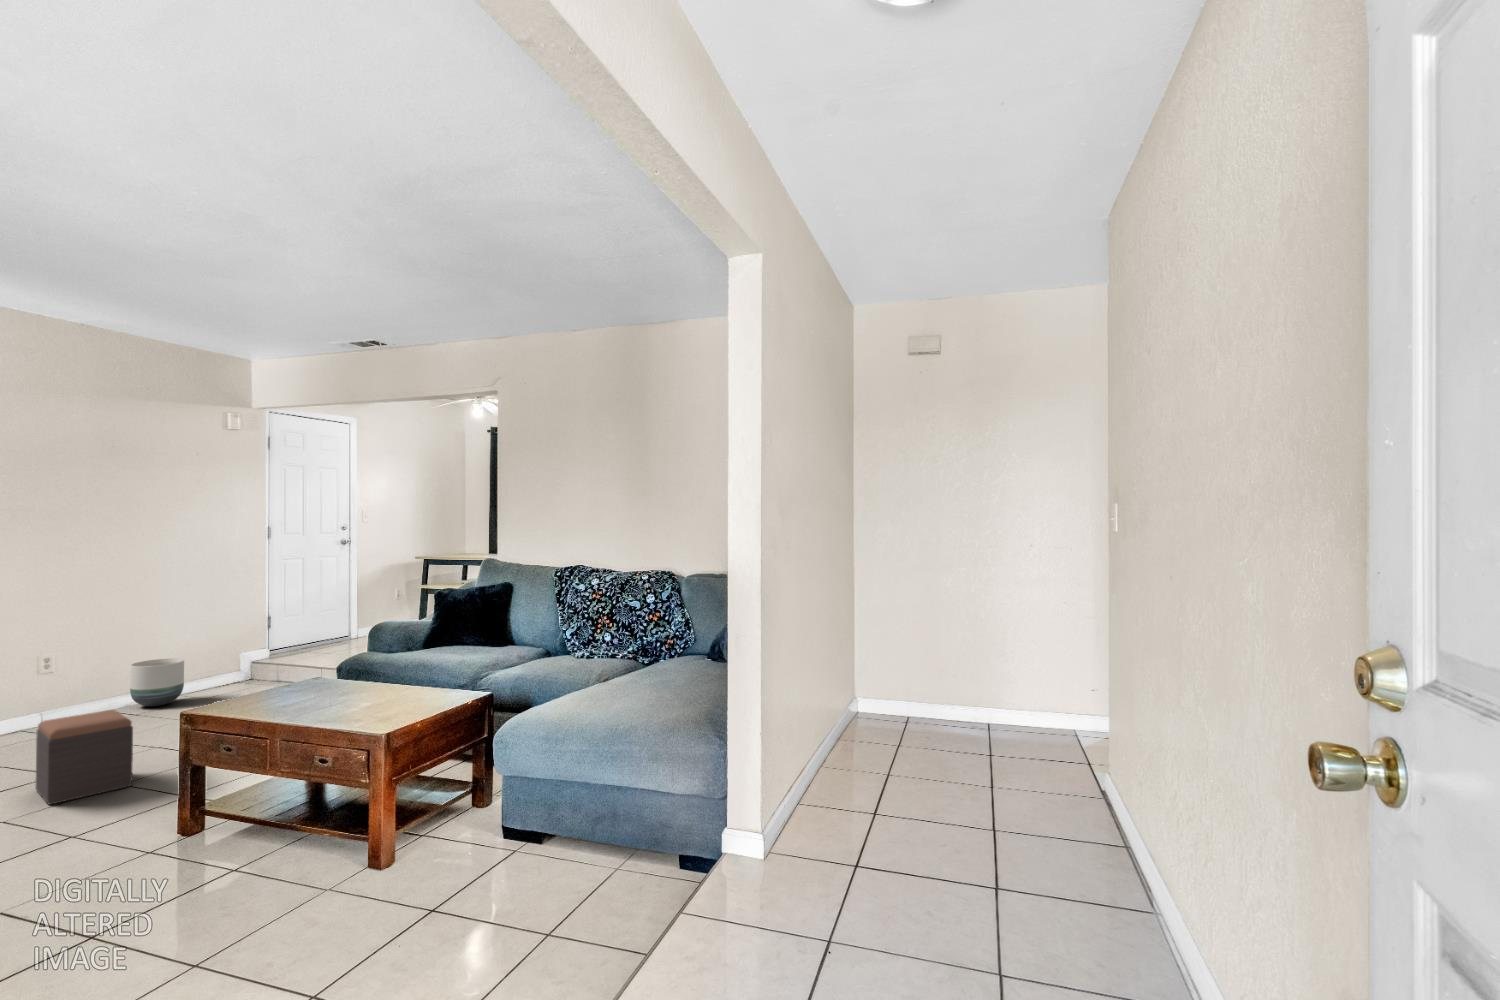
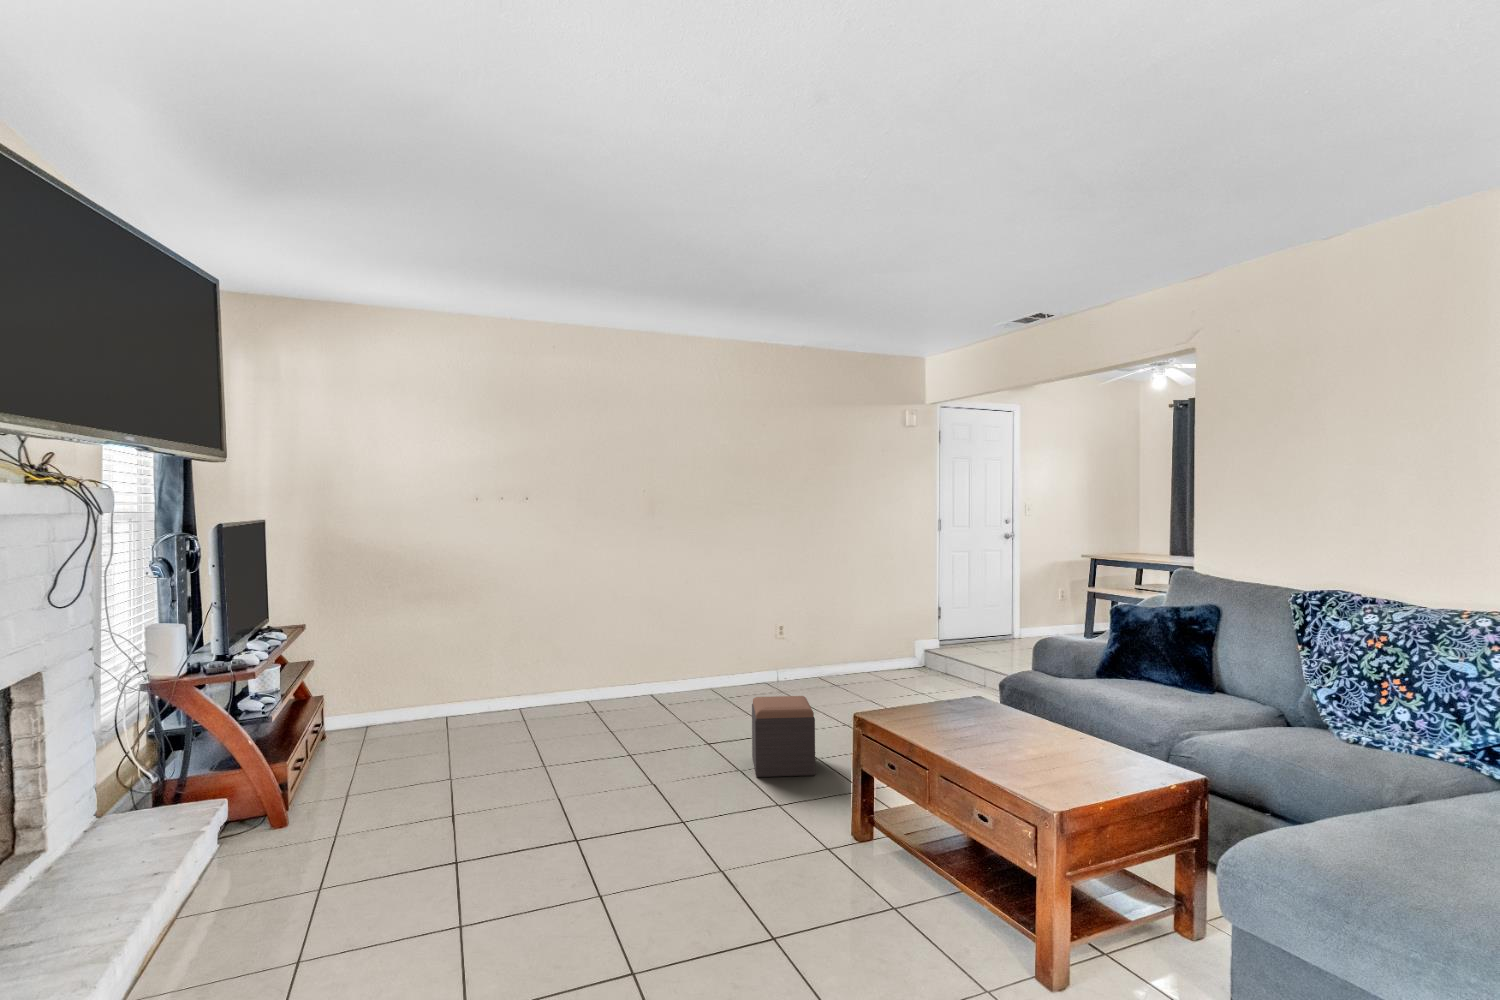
planter: present [130,658,184,706] -> none [829,642,867,686]

